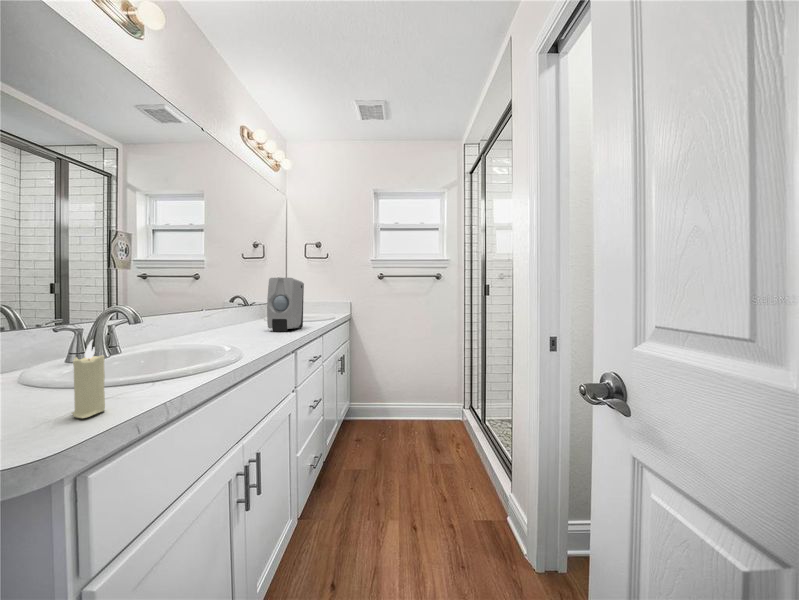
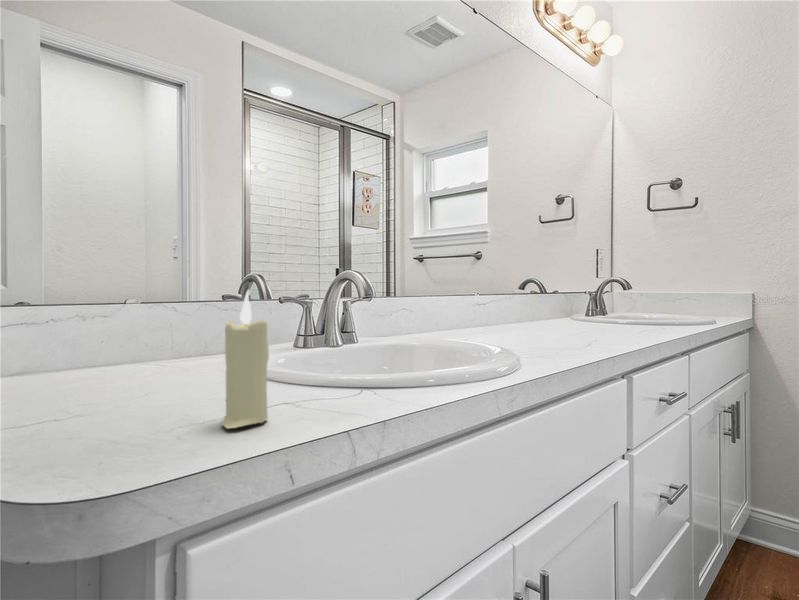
soap dispenser: present [267,278,304,331] -> none [575,231,647,335]

